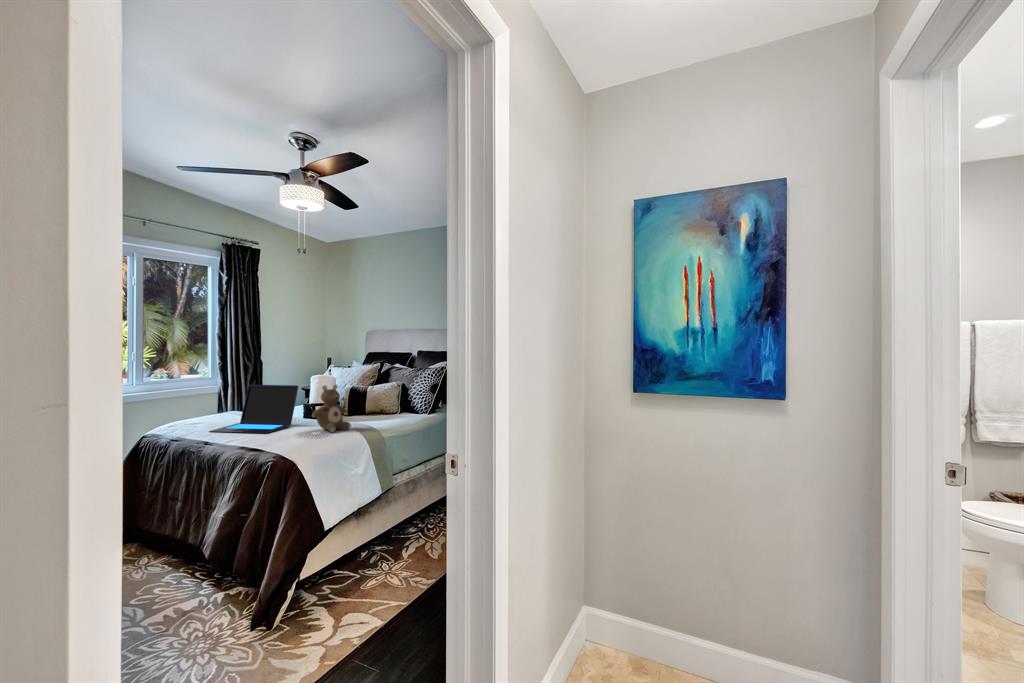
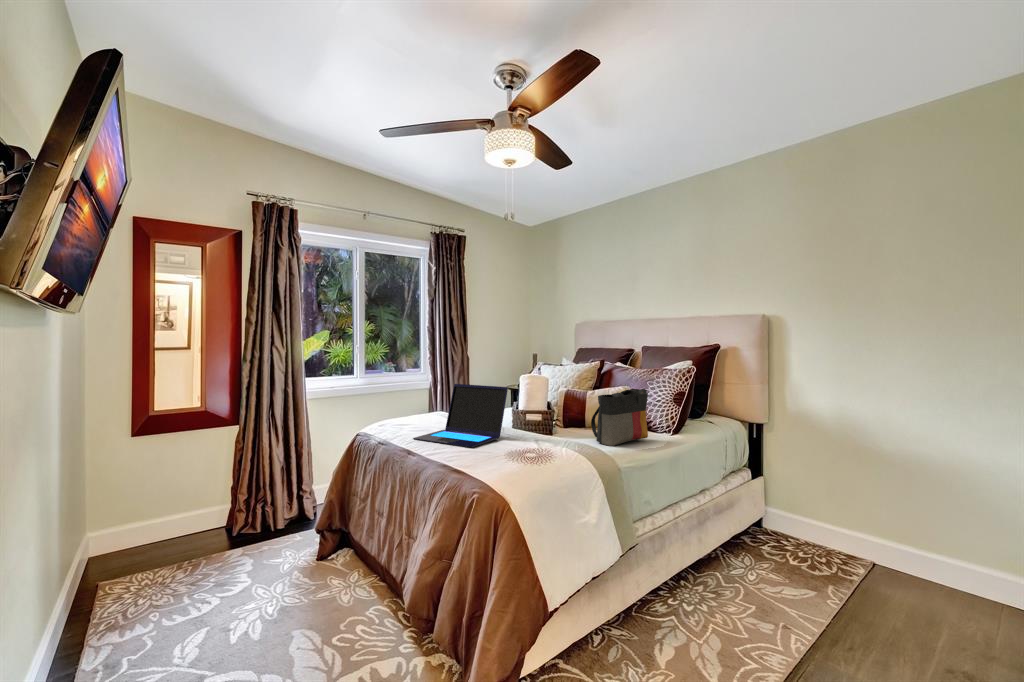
tote bag: none [367,383,409,424] -> present [591,389,648,446]
stuffed bear: present [312,385,351,432] -> none [525,388,575,453]

